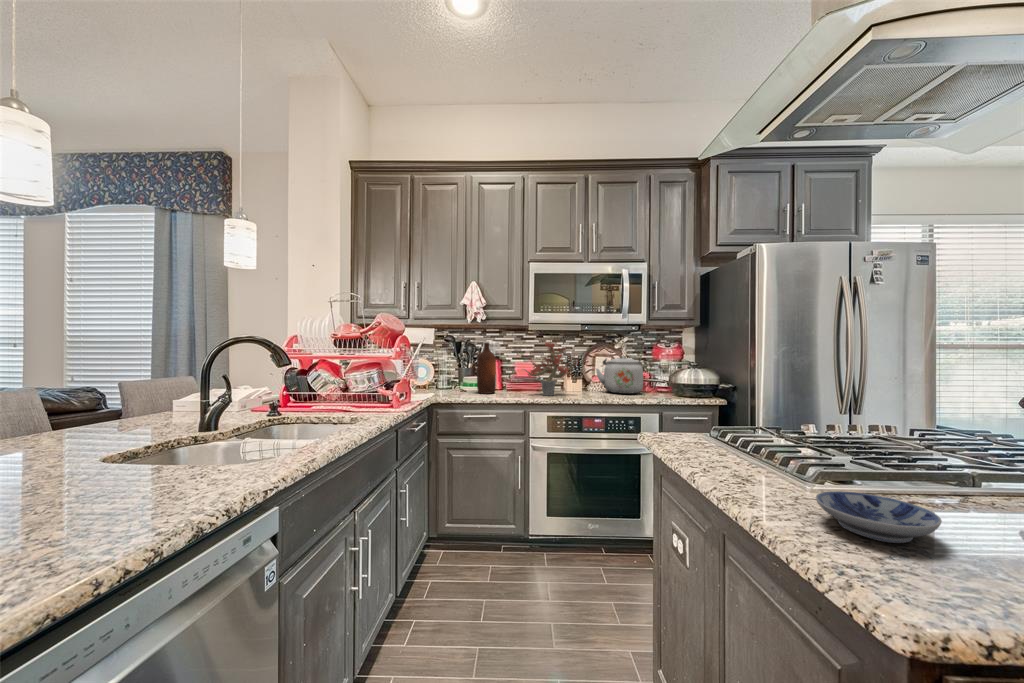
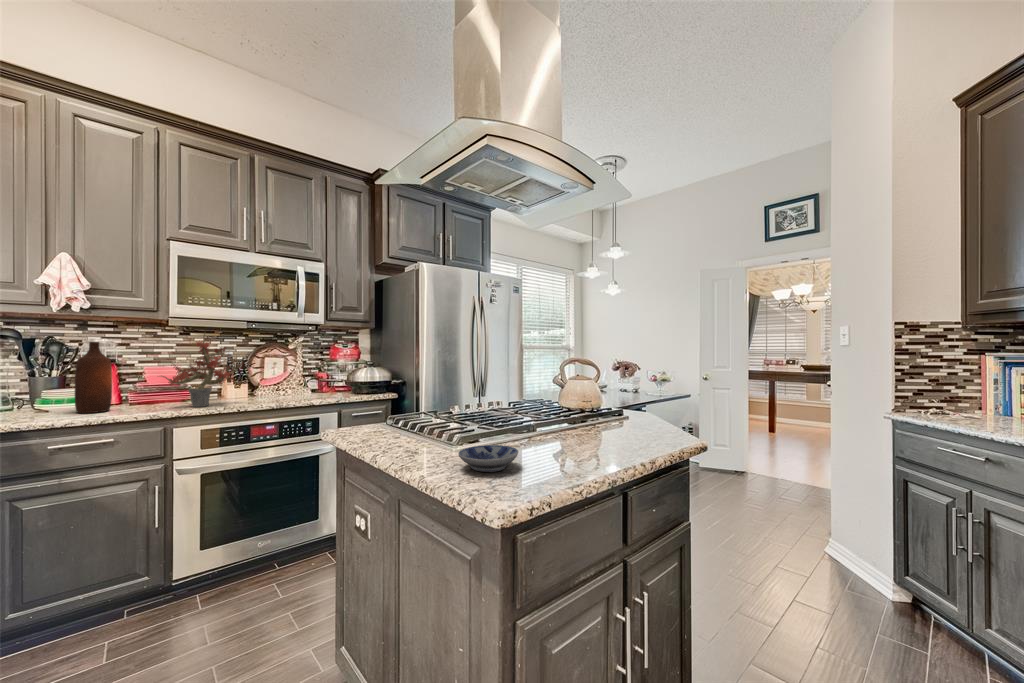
kettle: present [596,356,643,394] -> none [264,356,320,397]

